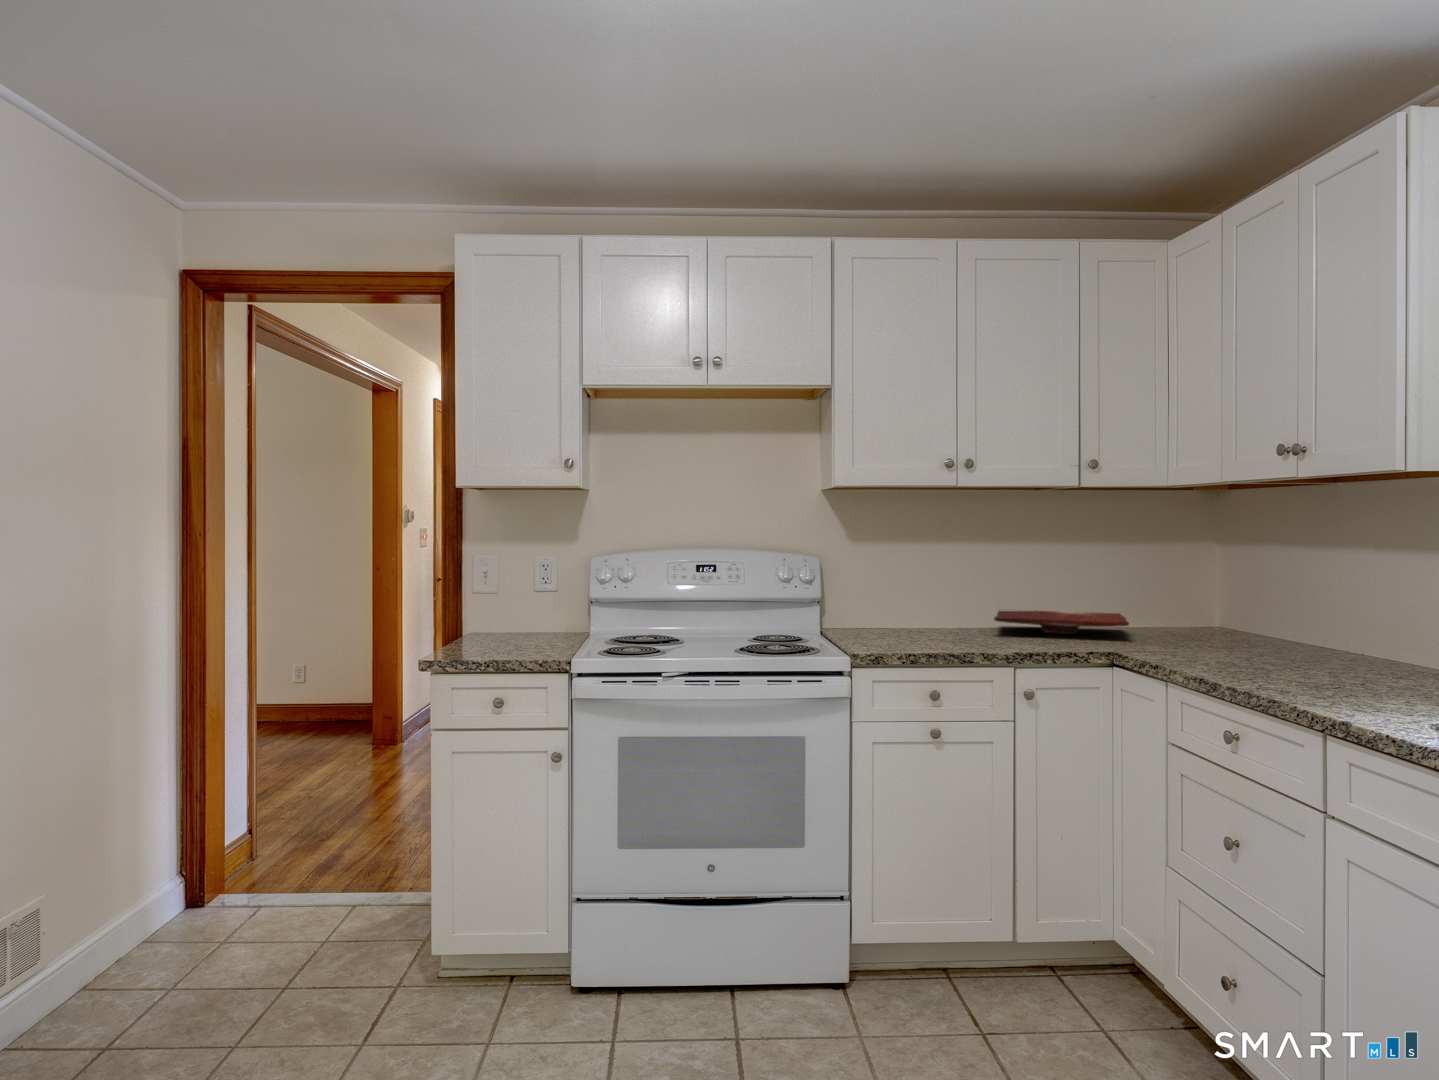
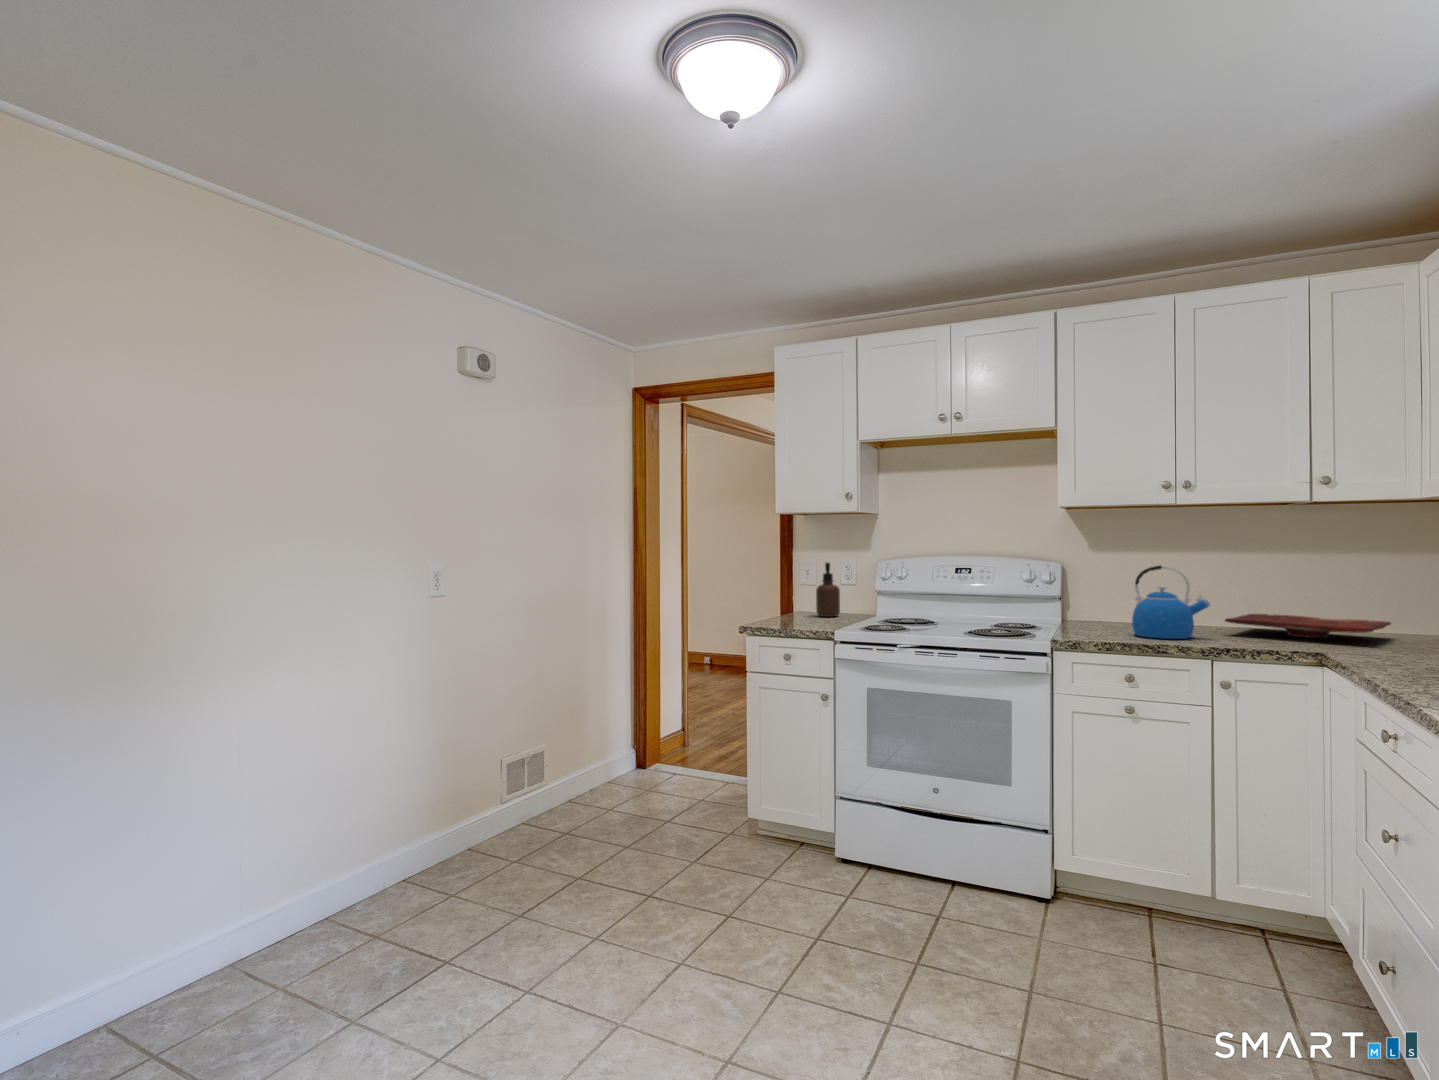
kettle: none [914,559,990,644] -> present [1132,566,1210,639]
soap dispenser: none [507,560,542,638] -> present [816,563,840,617]

